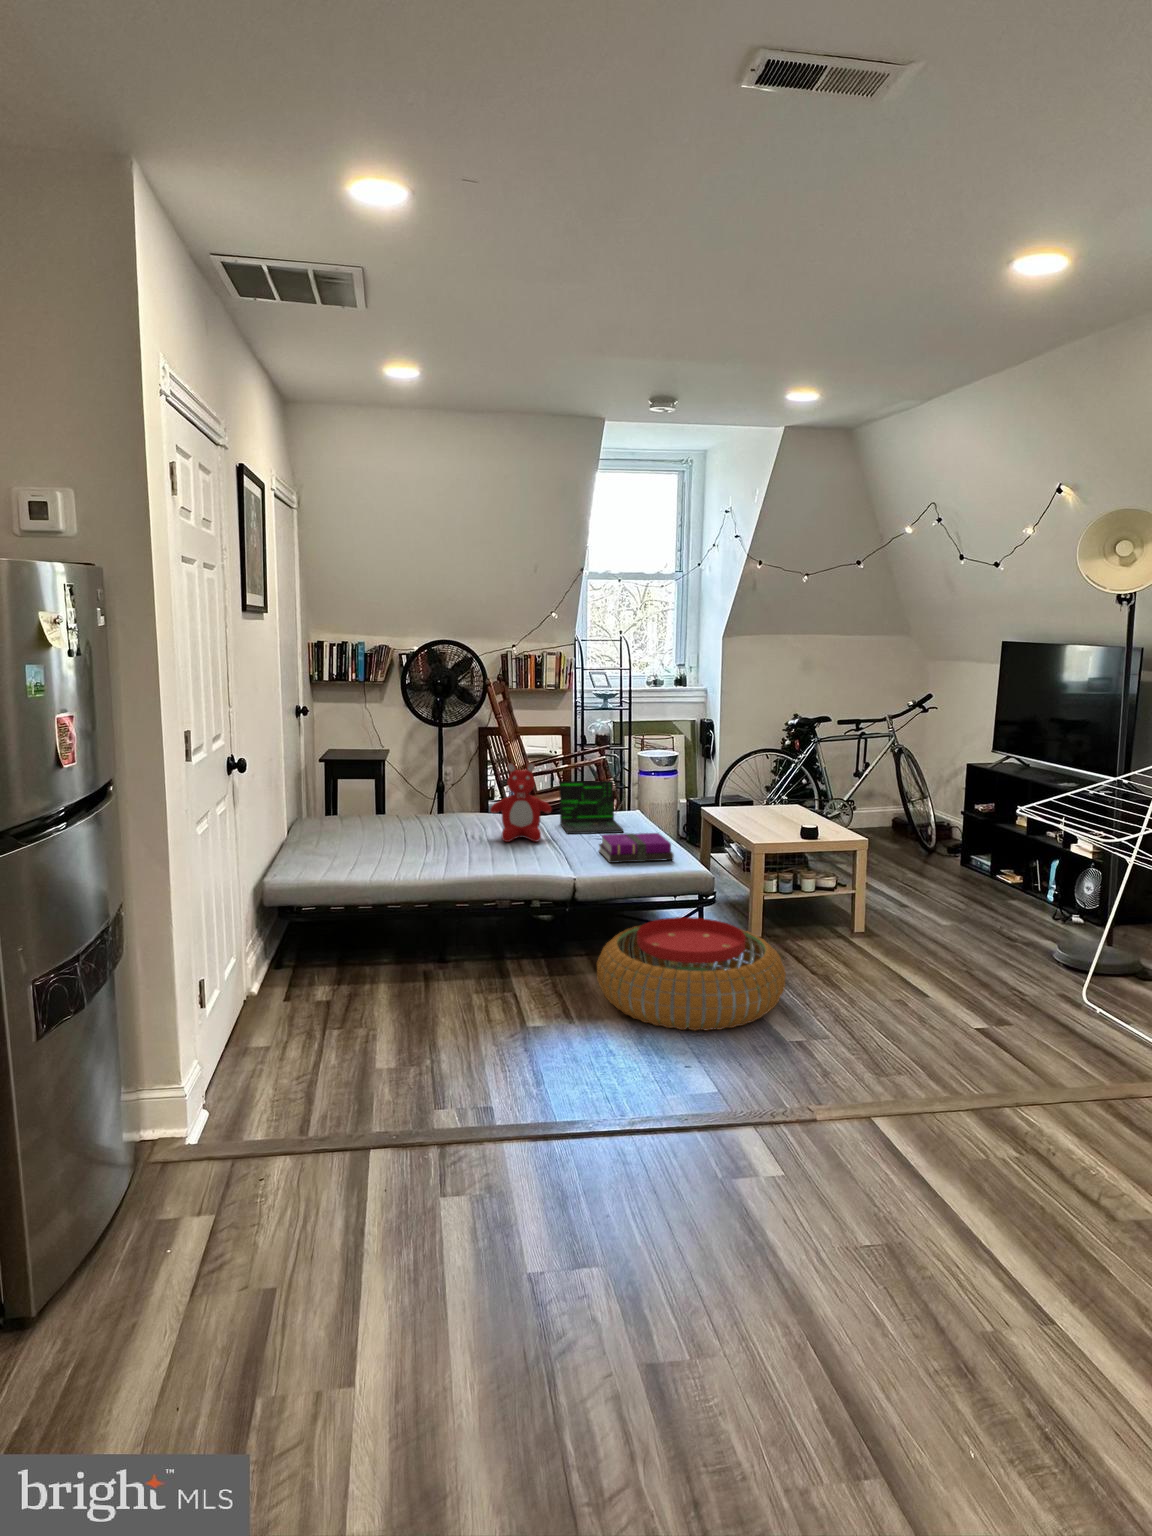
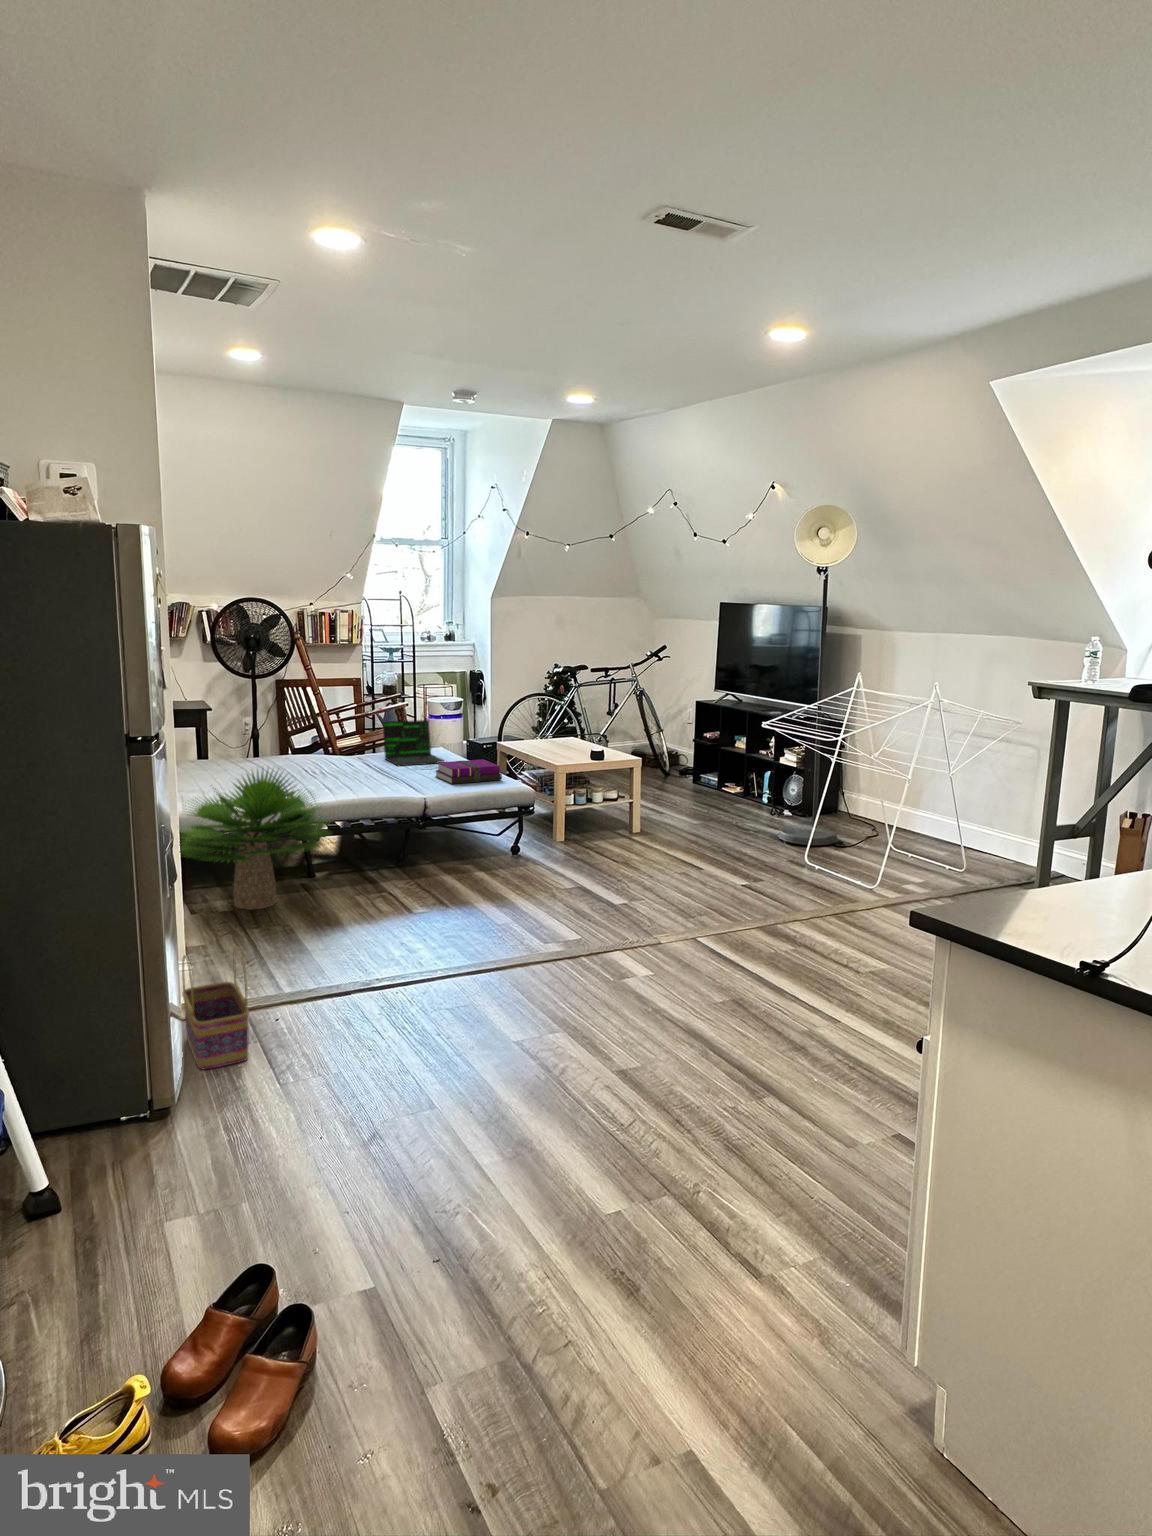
teddy bear: present [491,763,552,842] -> none [331,704,385,774]
potted plant: none [257,834,450,1002] -> present [179,771,326,910]
pouf: present [597,917,786,1031] -> none [459,821,609,903]
basket: none [129,1085,216,1244] -> present [182,947,249,1069]

